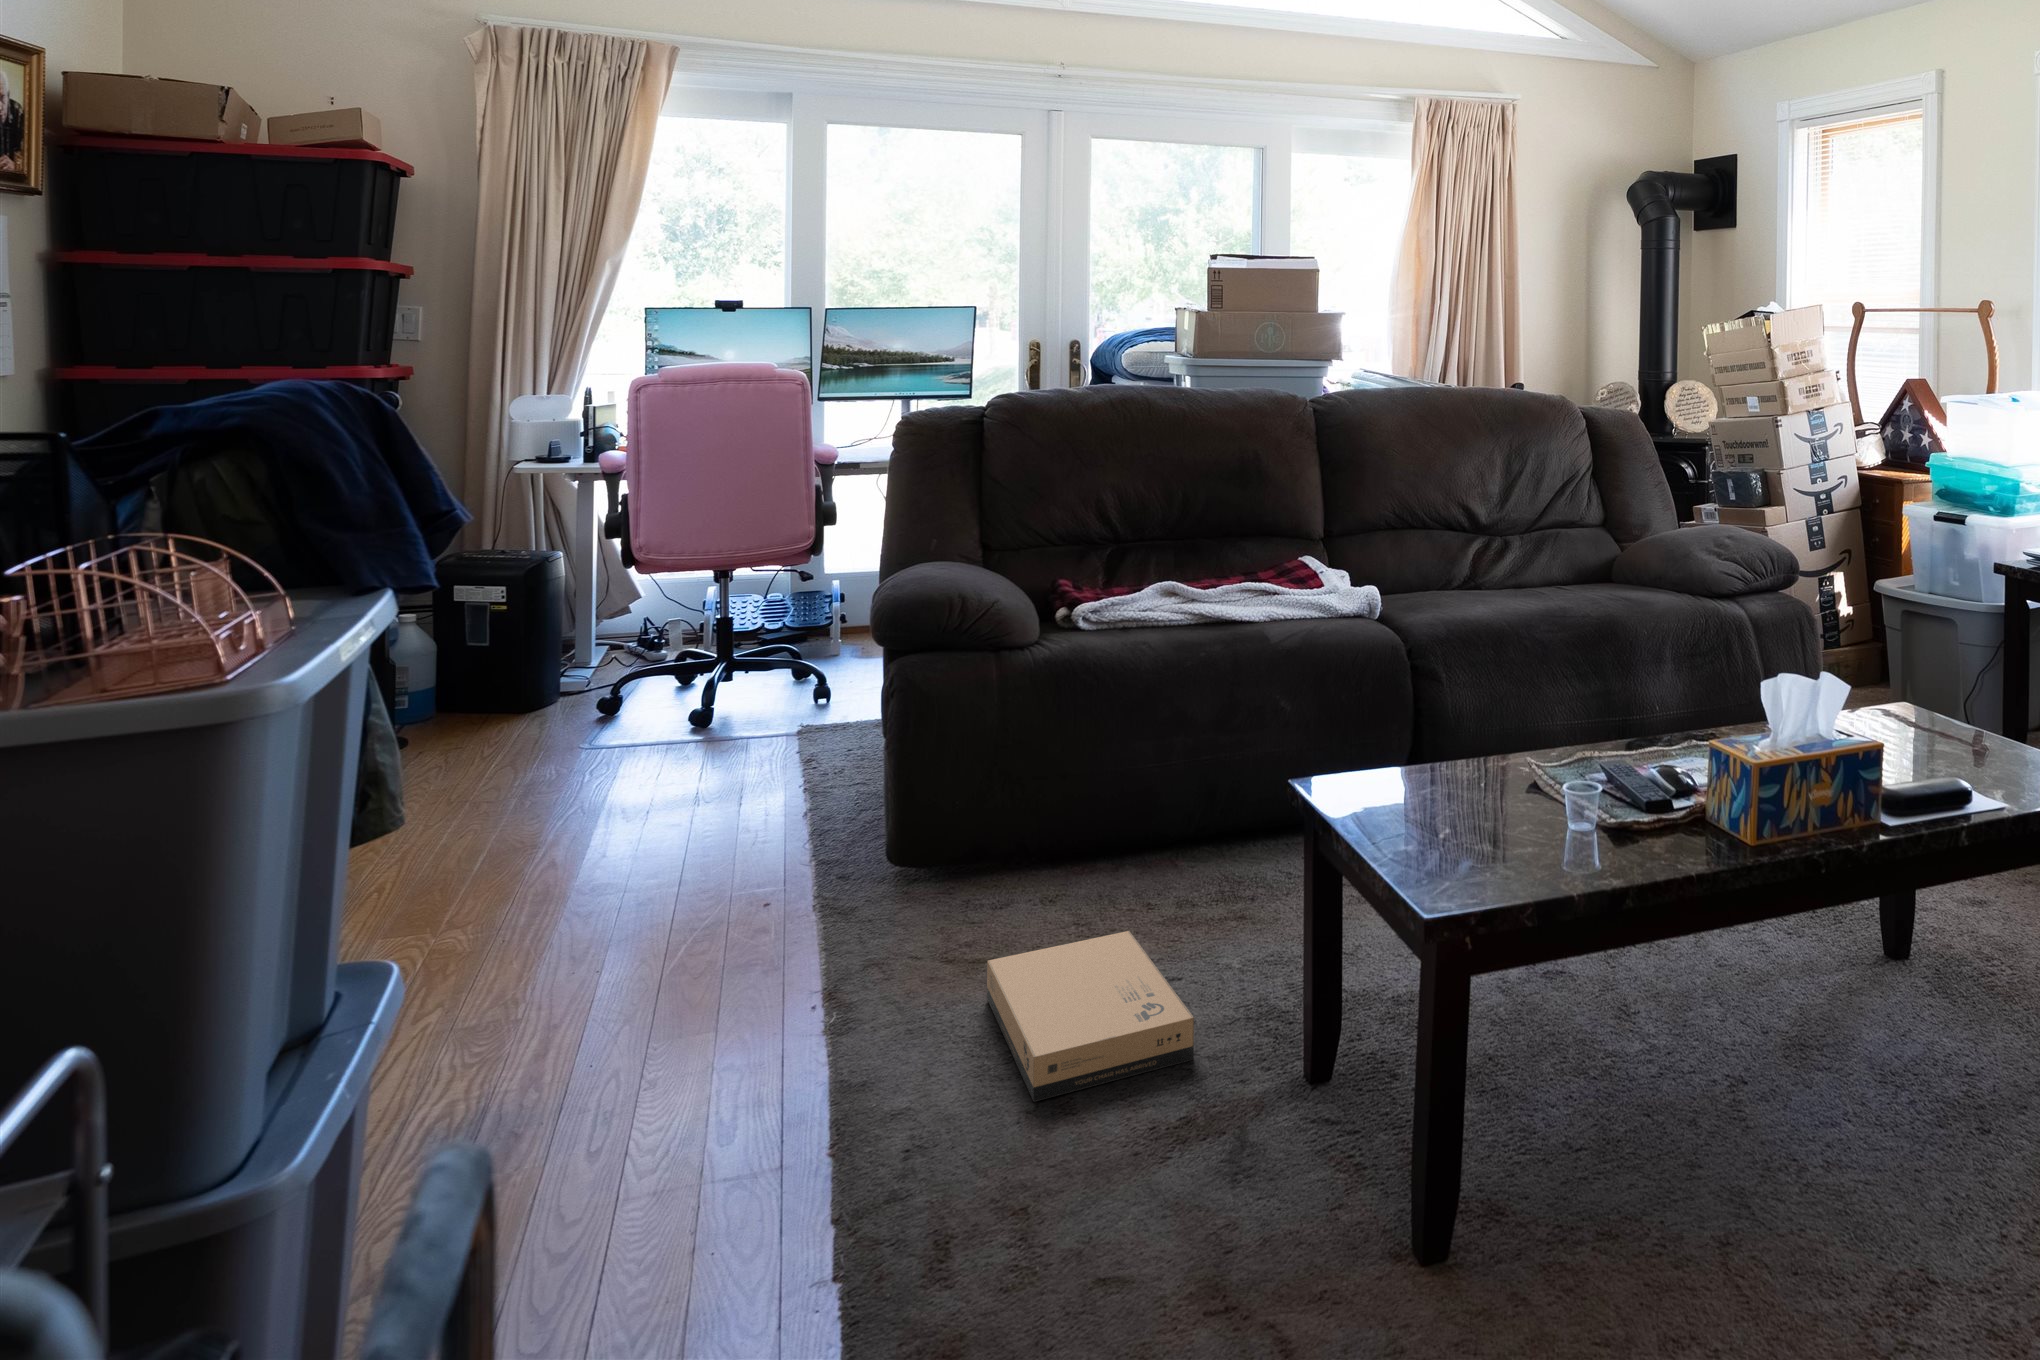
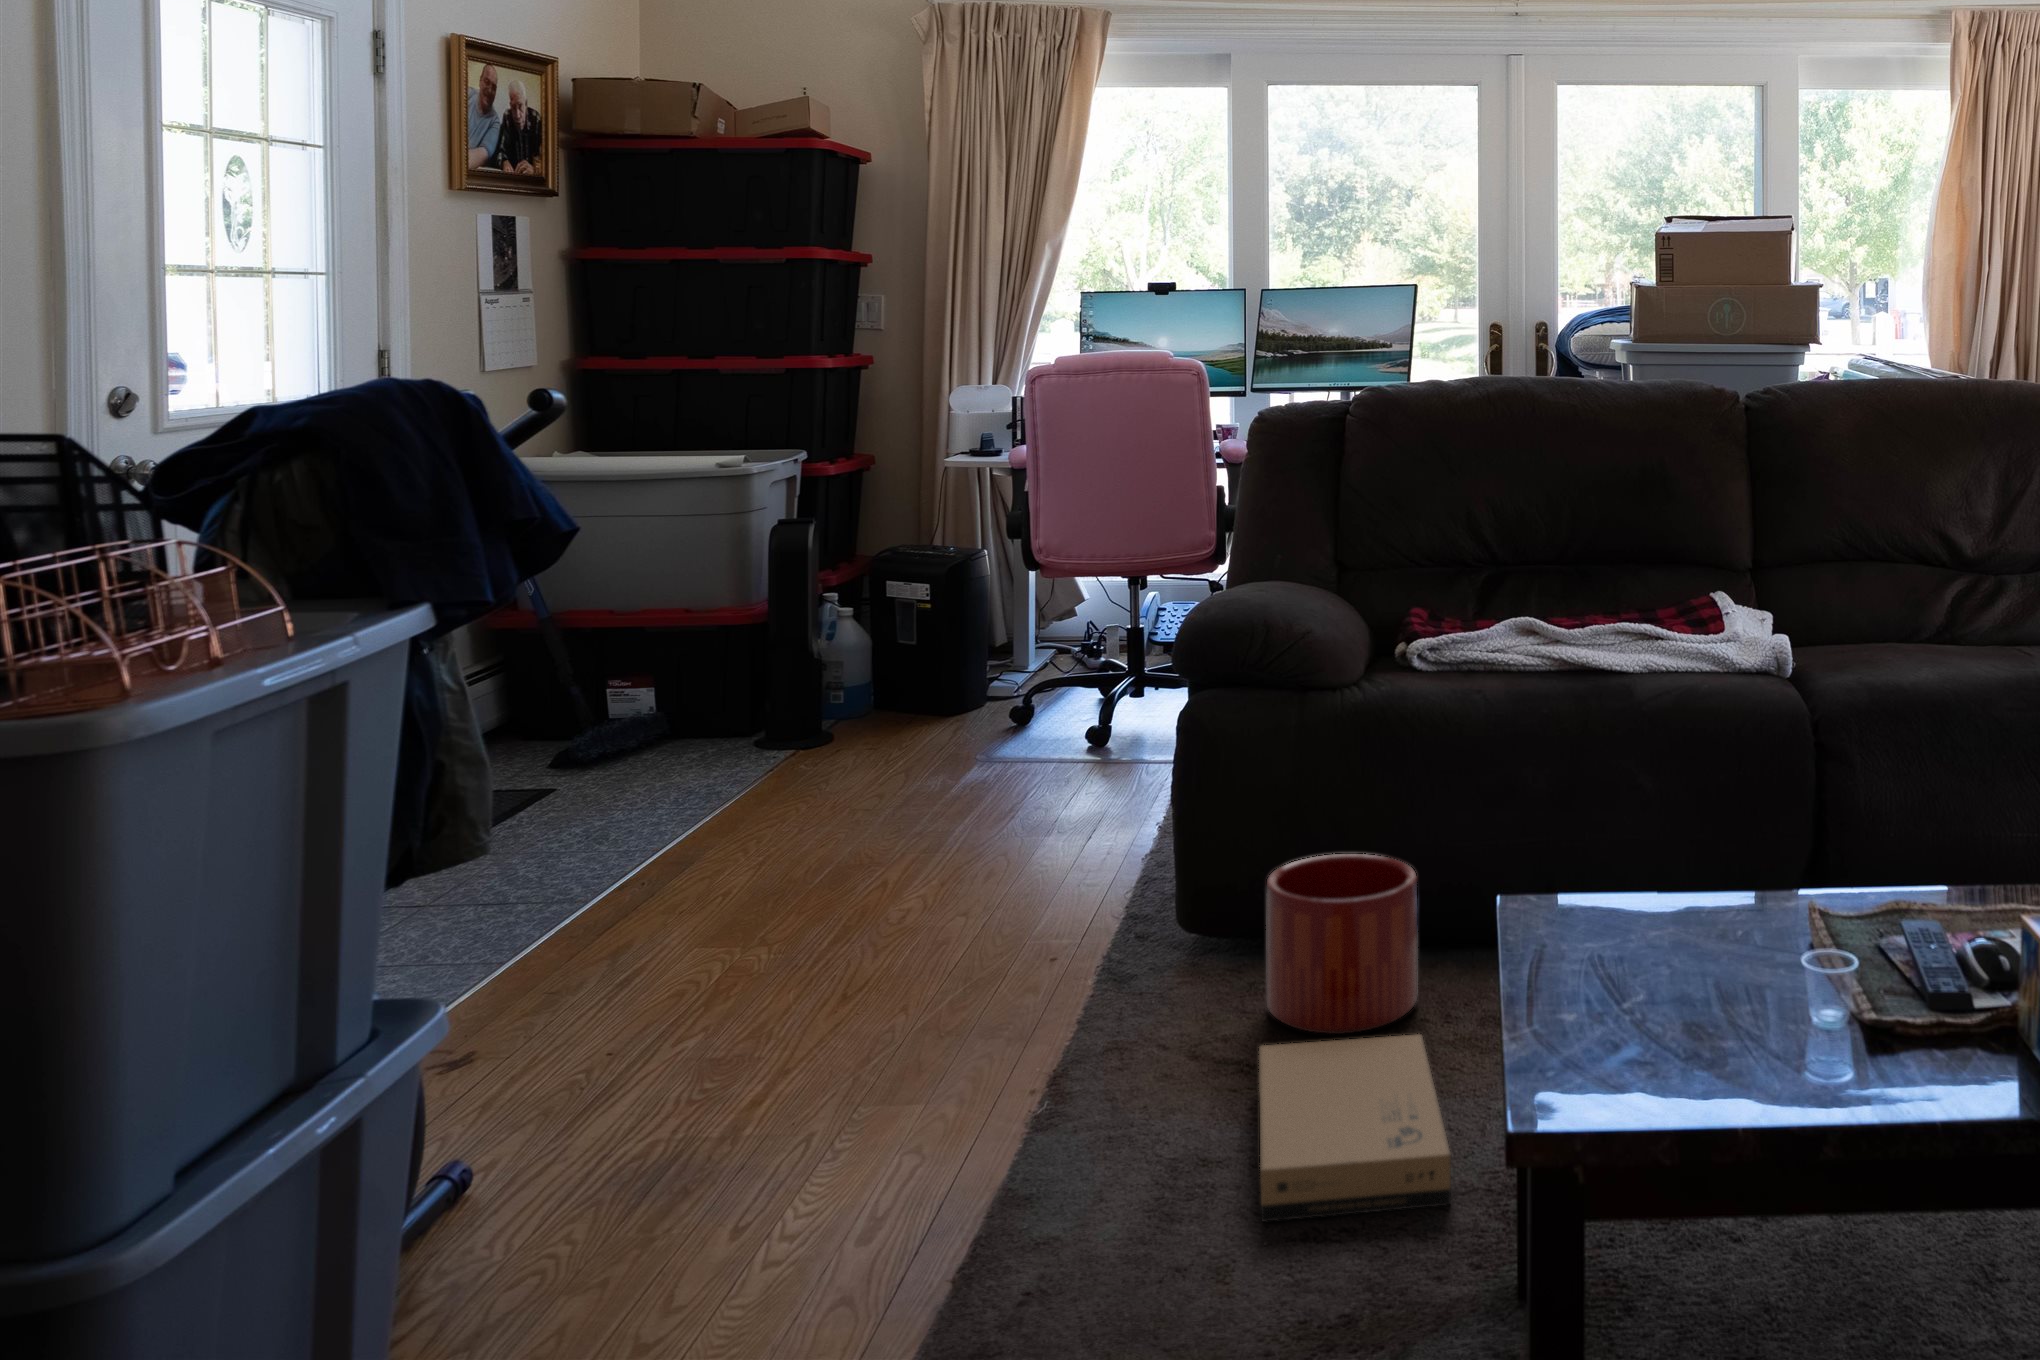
planter: none [967,790,1103,946] -> present [1267,854,1418,1034]

